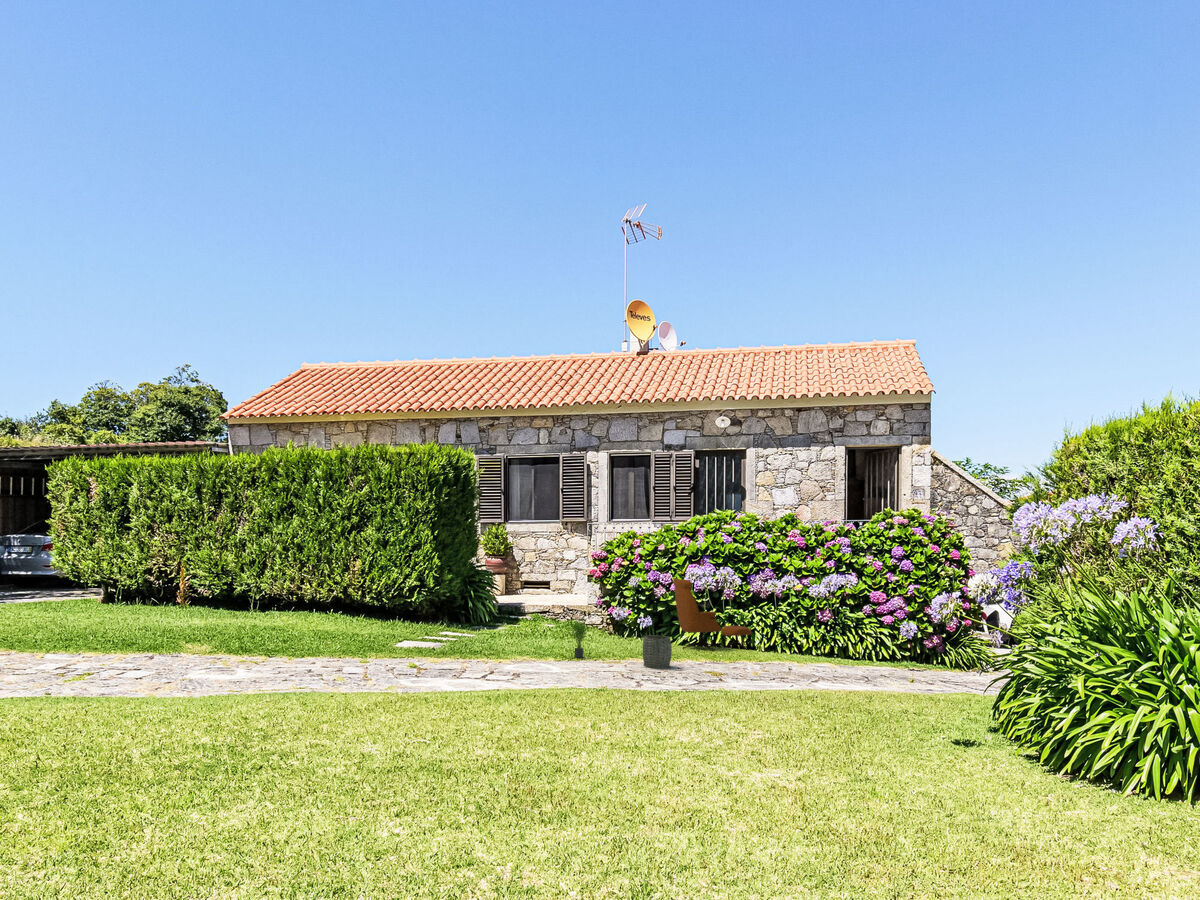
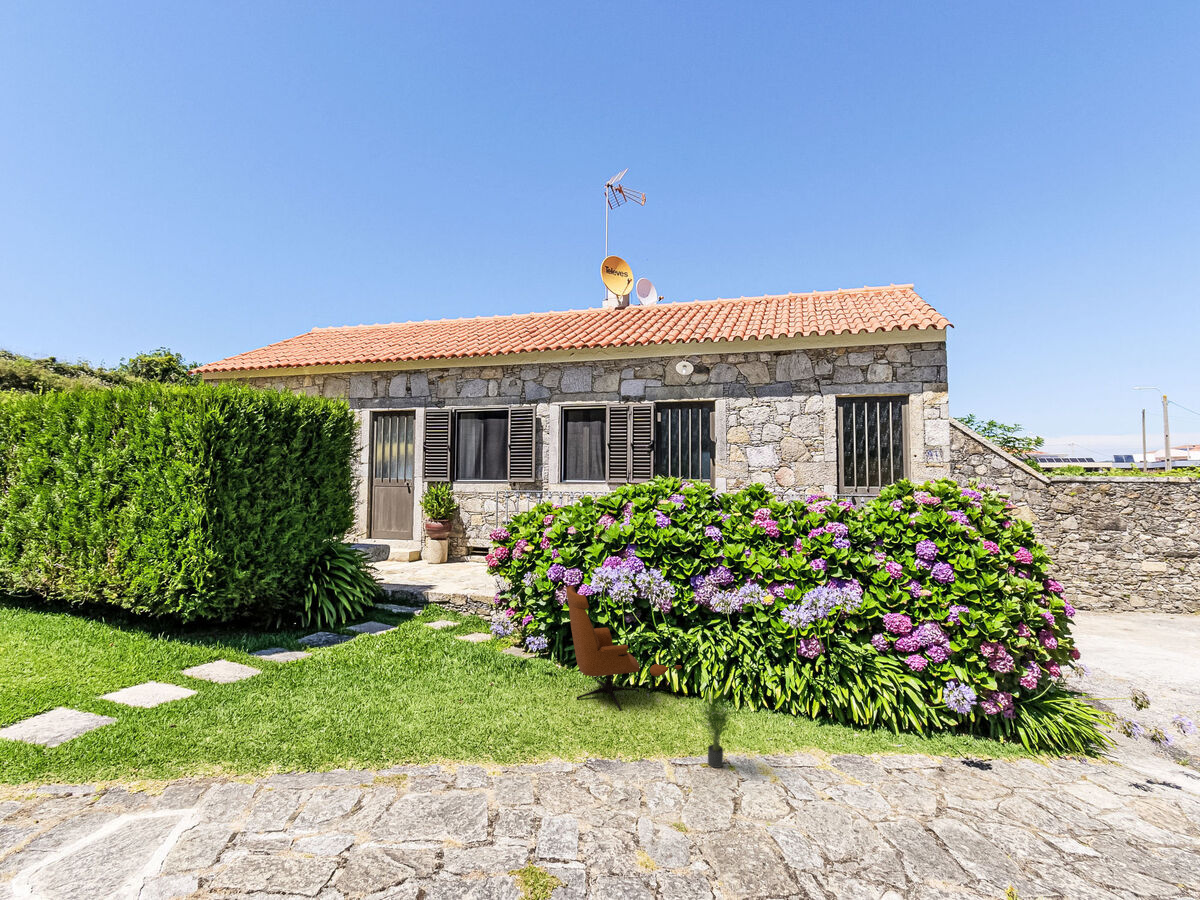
potted plant: present [571,618,589,658] -> present [698,689,738,768]
woven basket: present [643,635,672,669] -> none [417,747,480,843]

